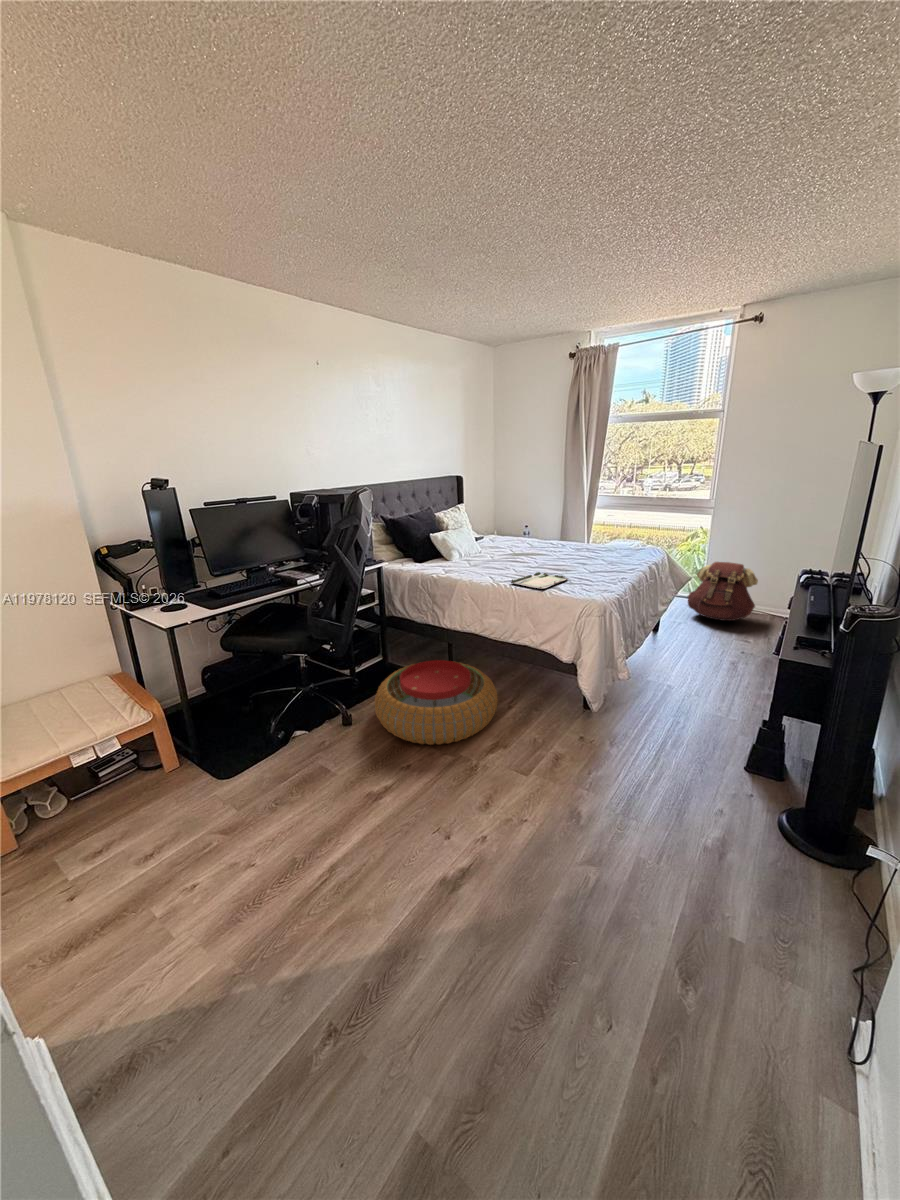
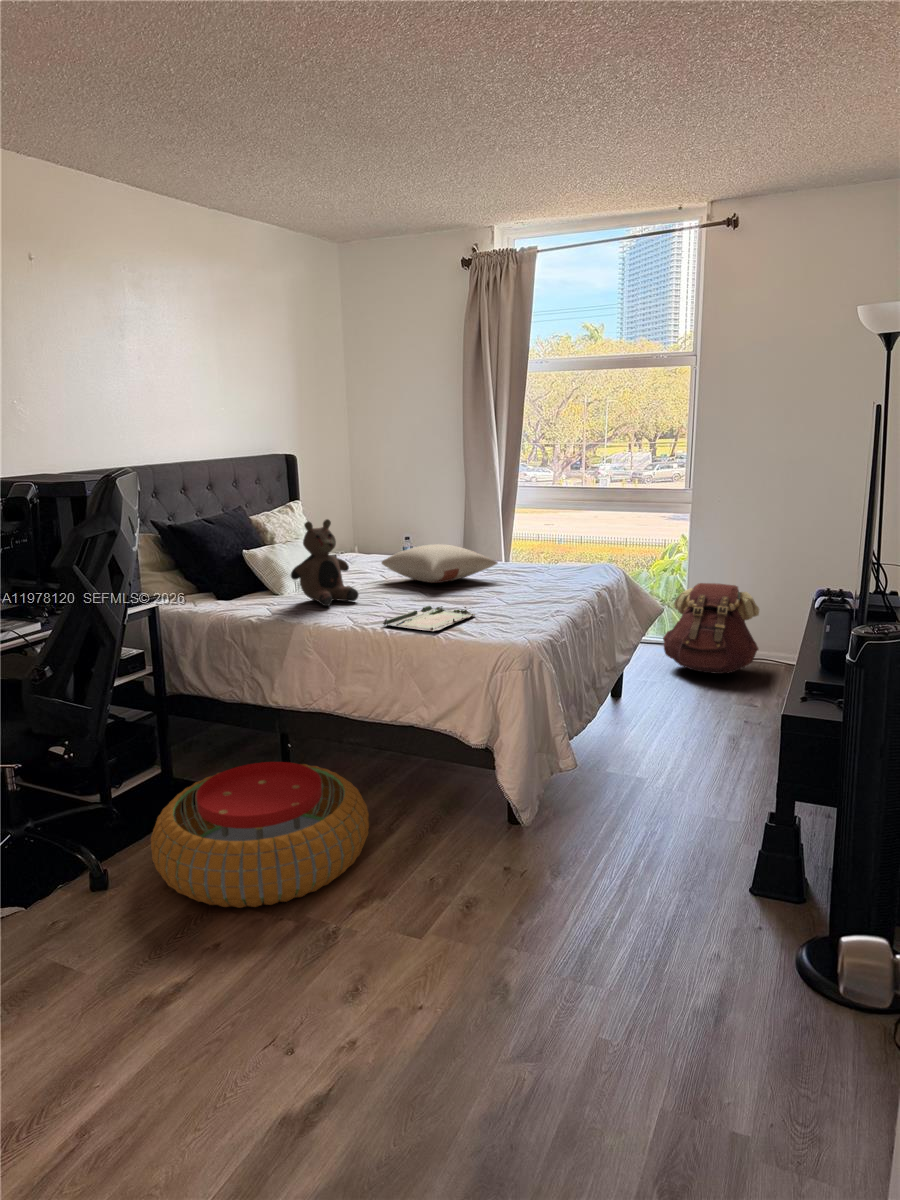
teddy bear: none [457,517,496,570] -> present [291,519,359,606]
pillow: none [510,533,583,557] -> present [382,544,498,583]

